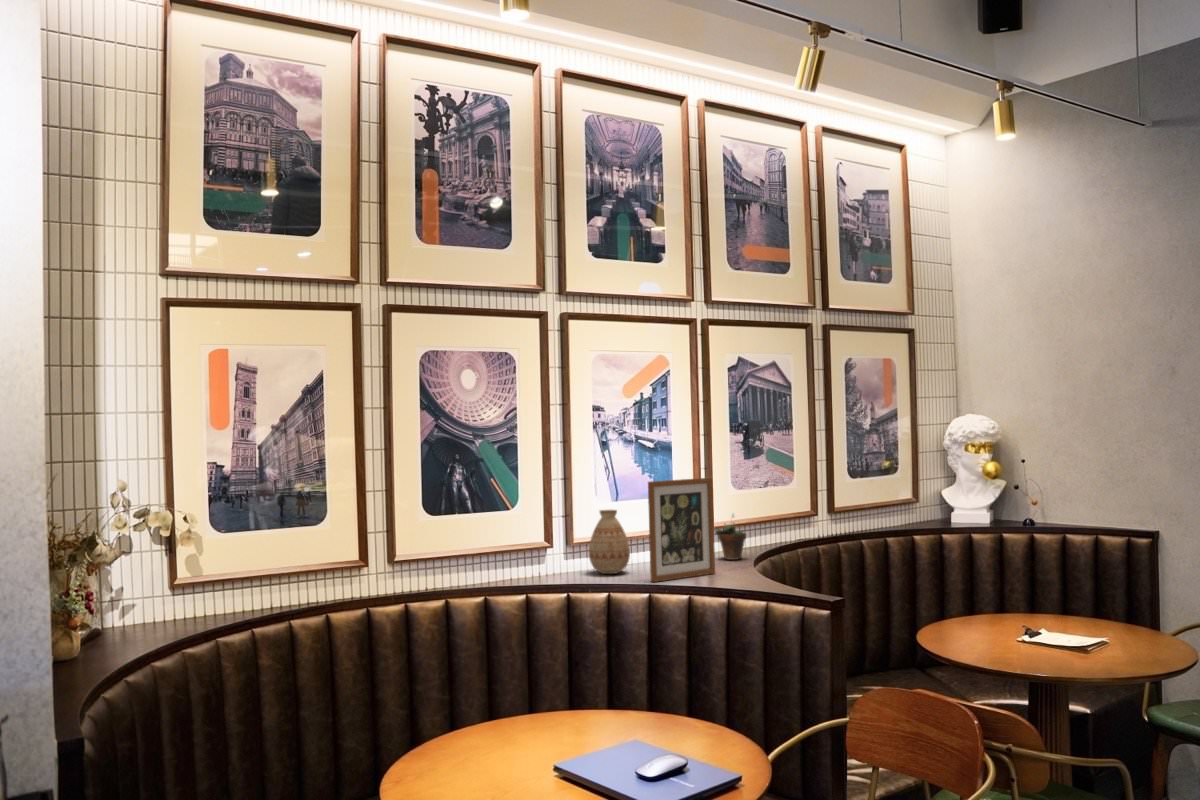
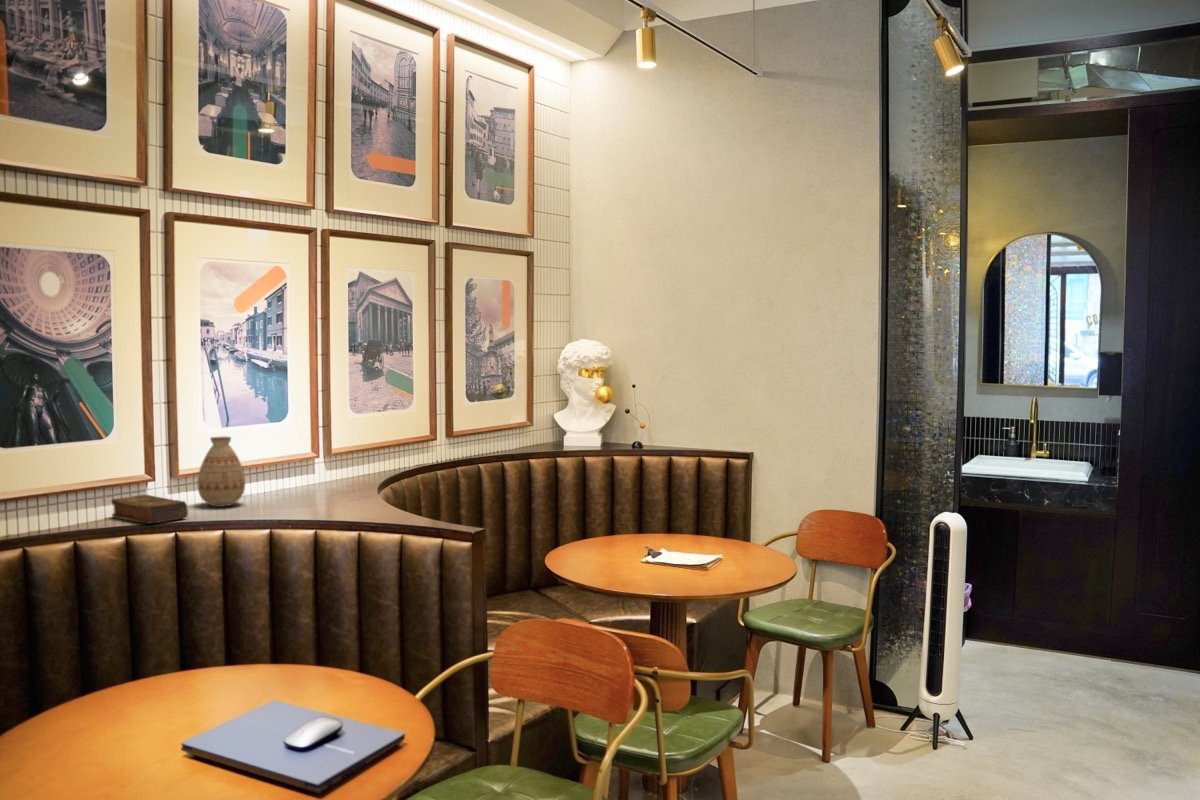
picture frame: present [648,478,715,582] -> none [271,402,340,513]
succulent plant: present [715,515,746,560] -> none [335,439,369,488]
book: none [516,561,576,588] -> present [112,495,188,523]

